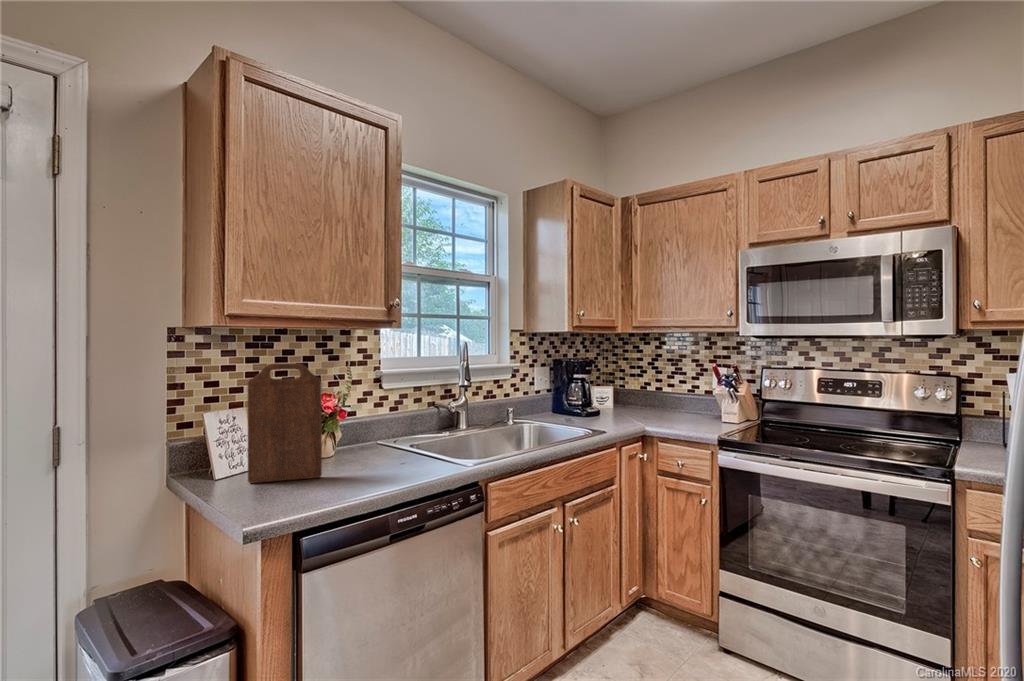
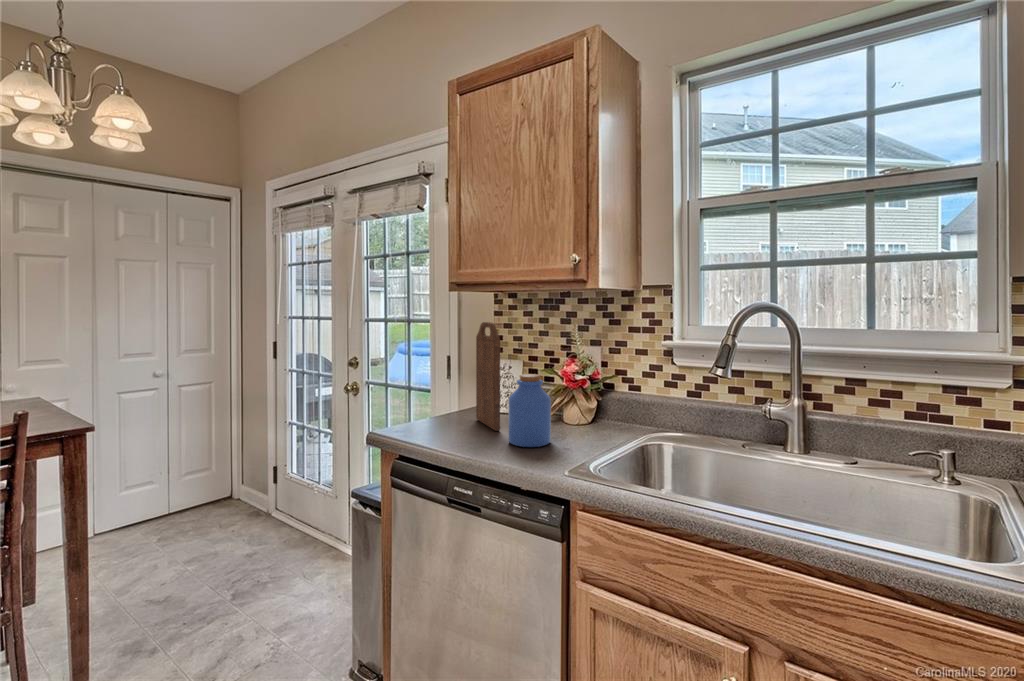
jar: none [357,407,397,474] -> present [508,374,551,447]

